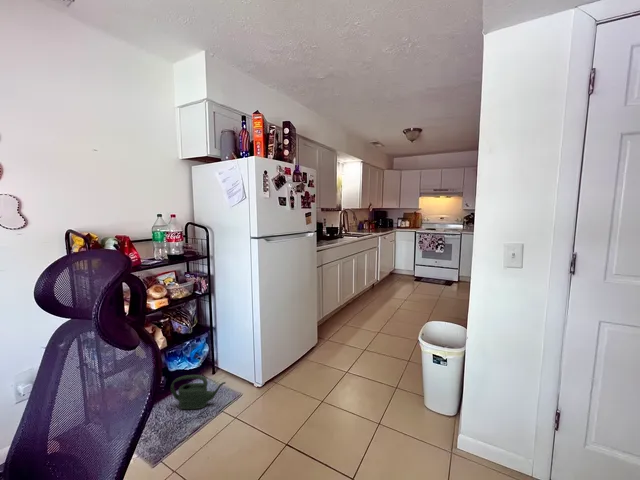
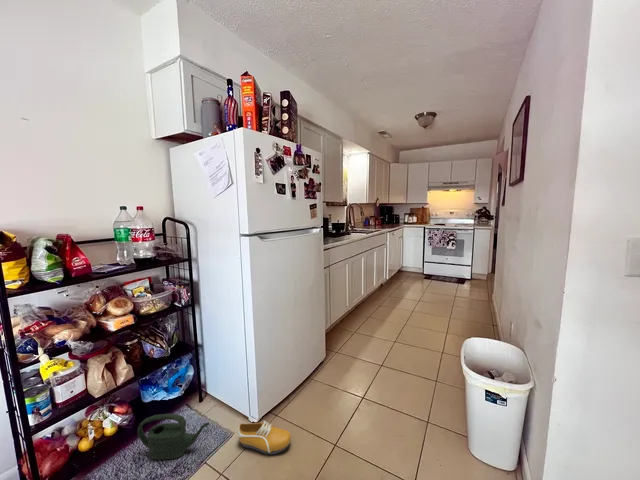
shoe: none [247,382,288,406] -> present [238,420,291,454]

